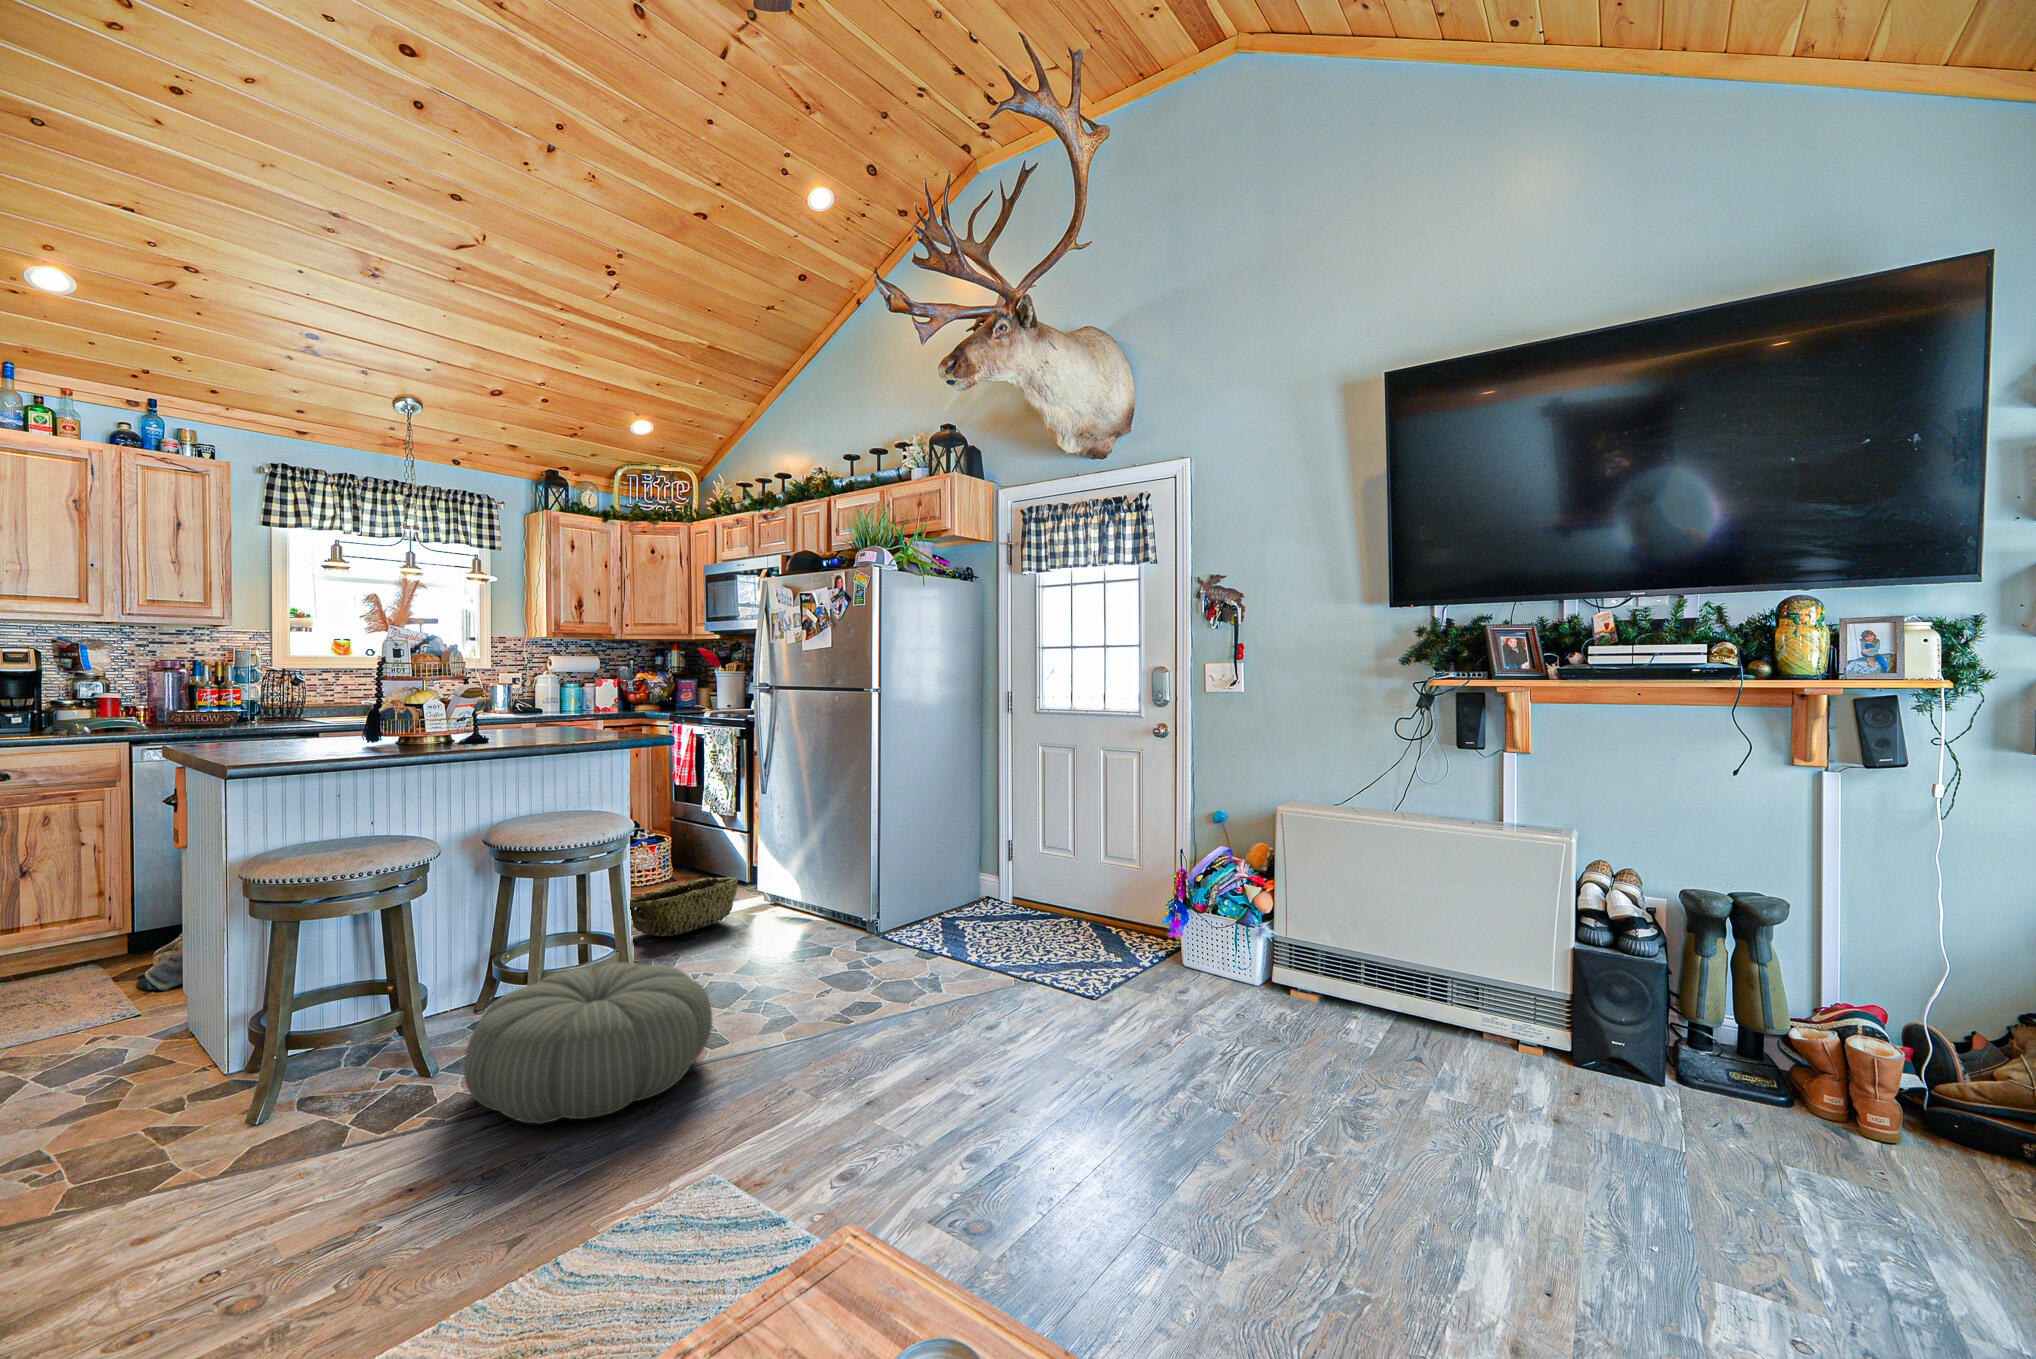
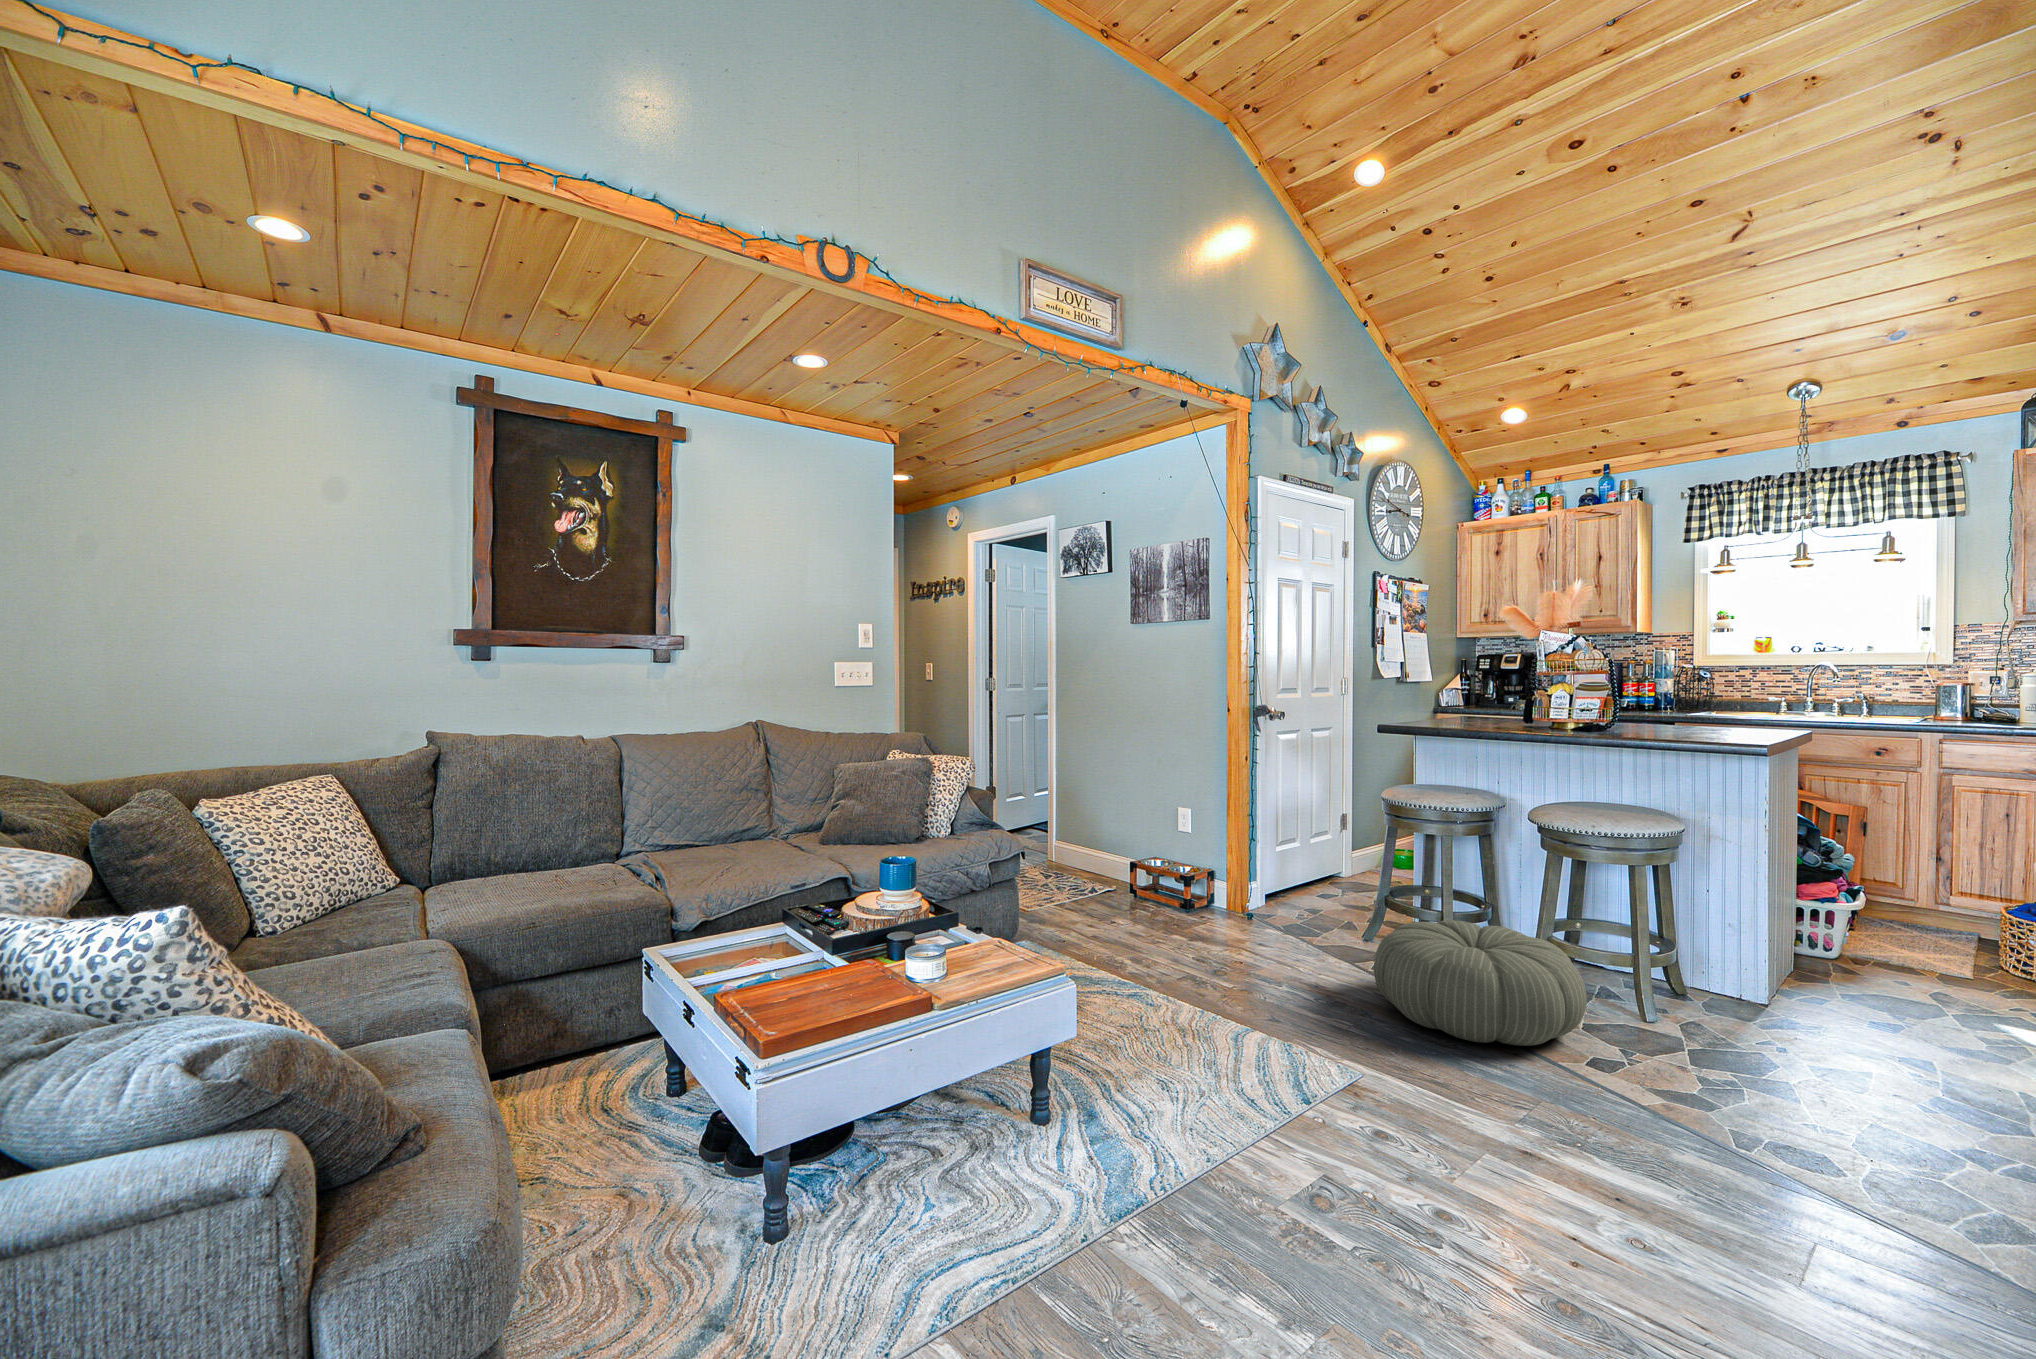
woven basket: present [629,877,738,936] -> none [1795,947,1986,1028]

